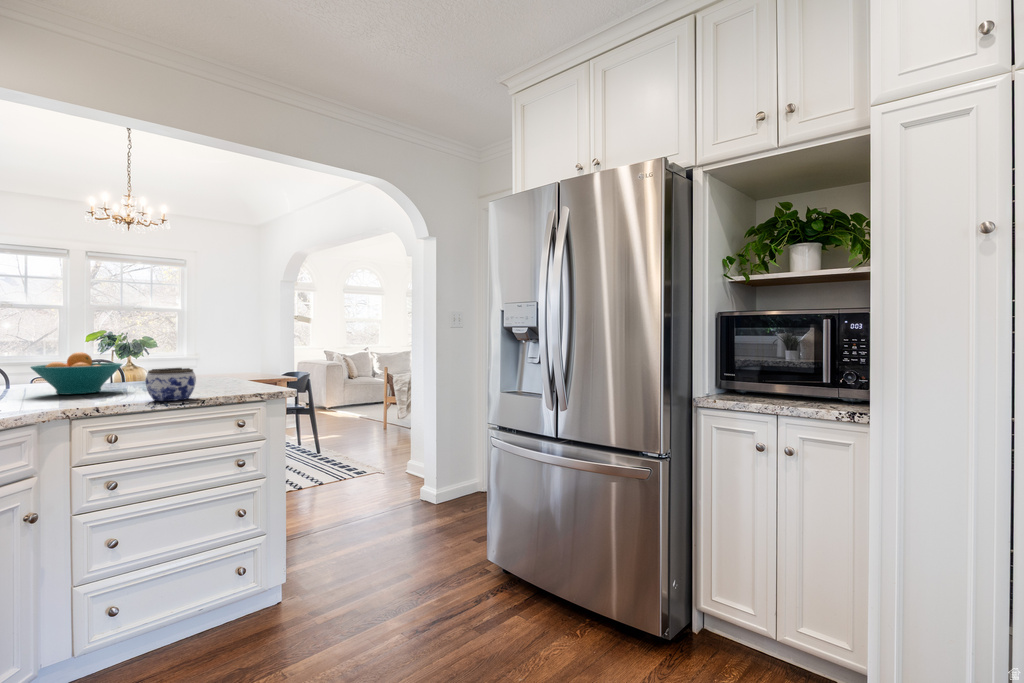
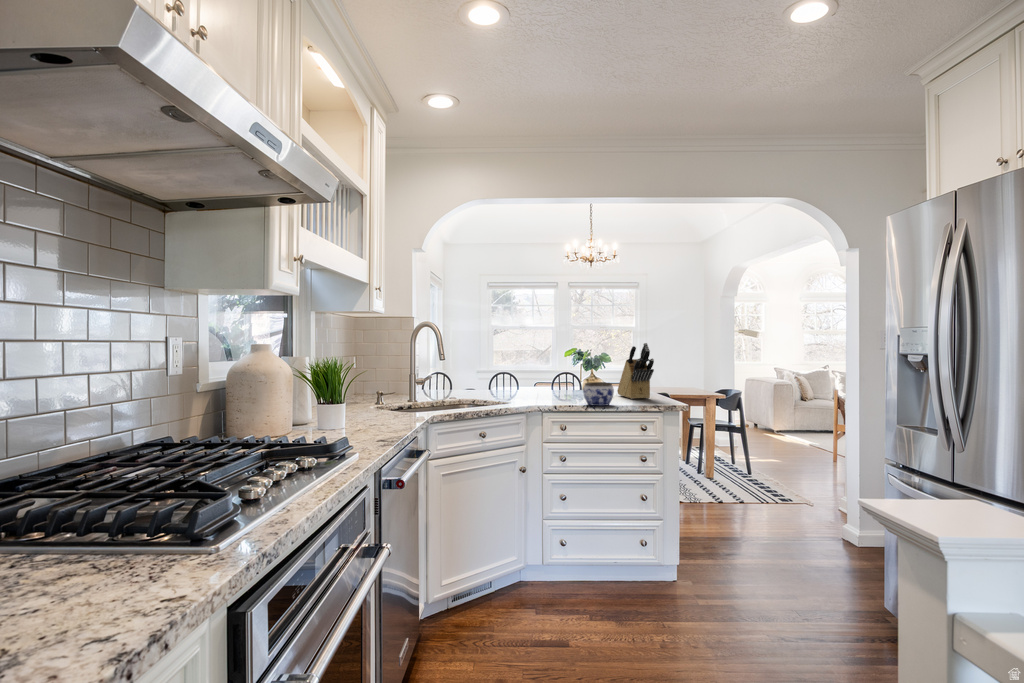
knife block: none [187,317,245,388] -> present [617,343,654,399]
fruit bowl: present [31,352,122,394] -> none [528,368,576,397]

